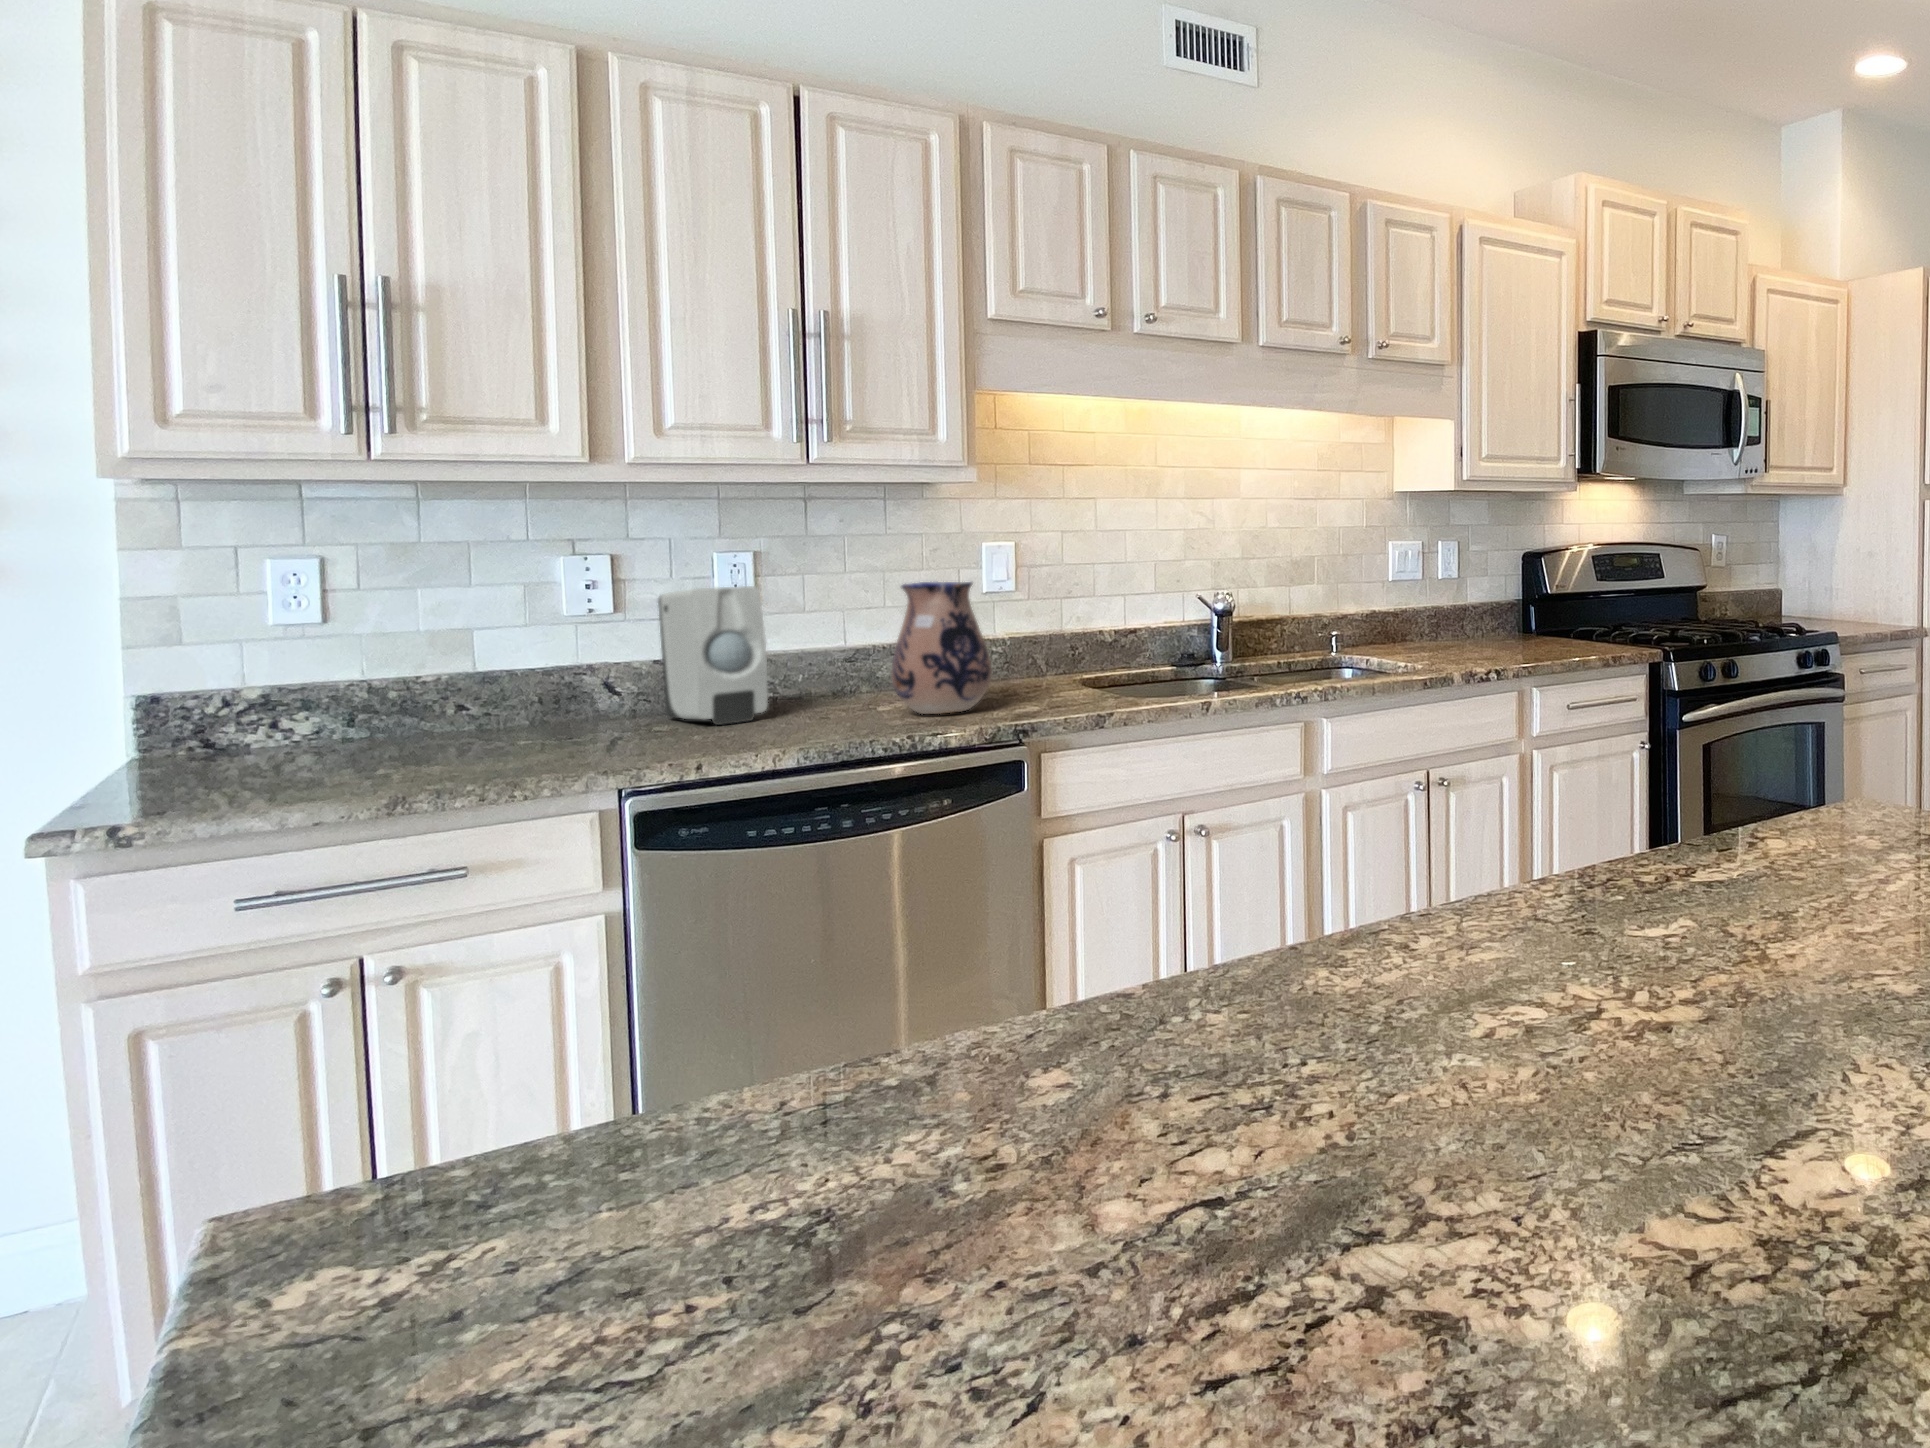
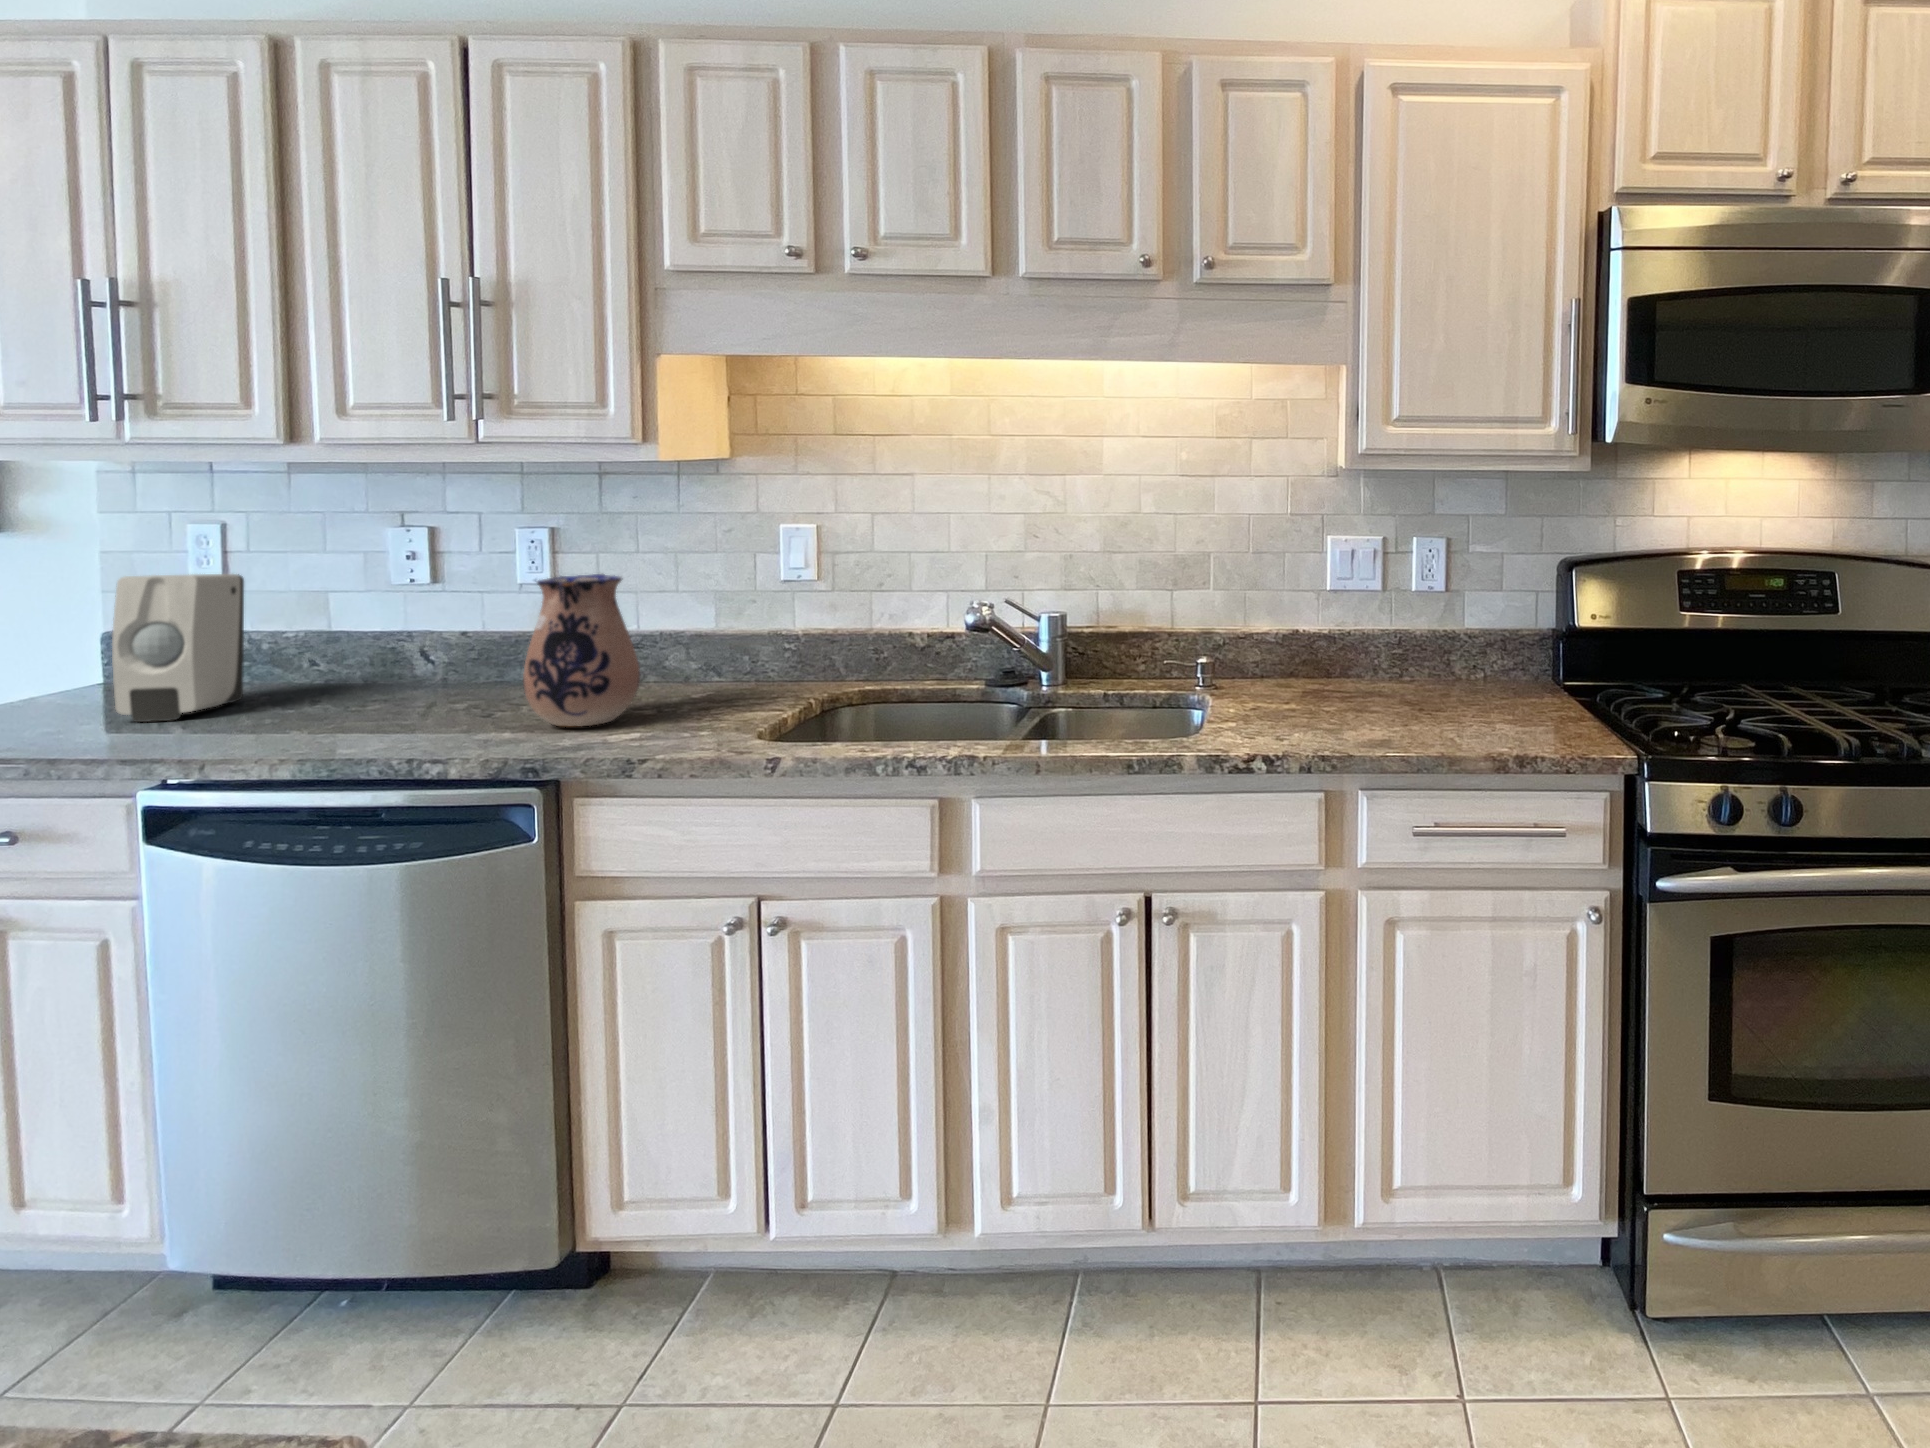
soap dispenser: present [658,586,768,725] -> present [112,574,244,722]

